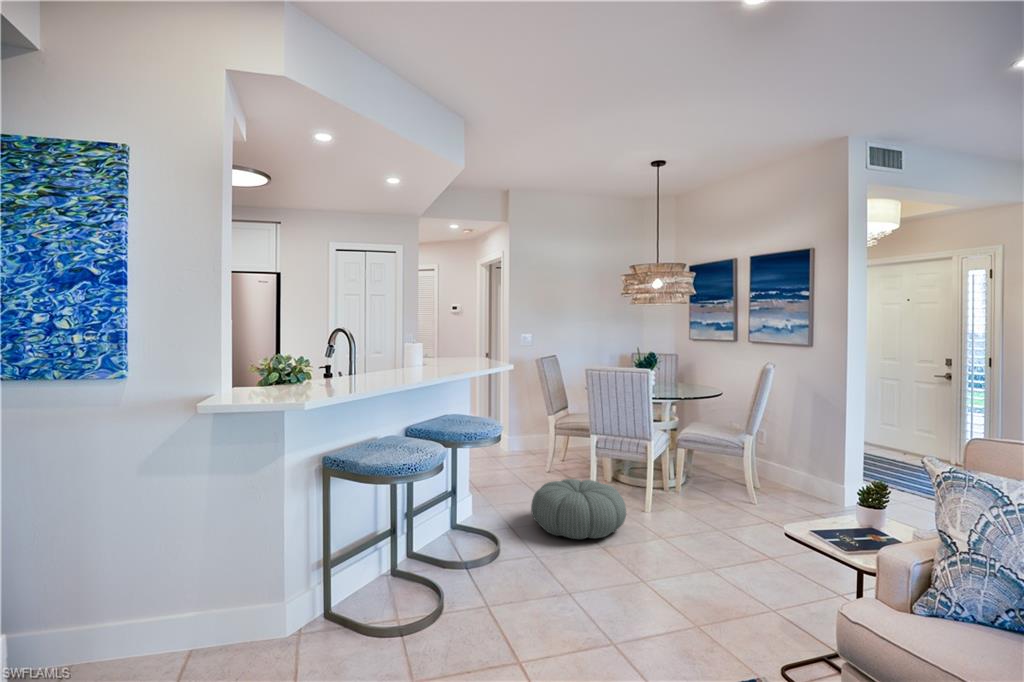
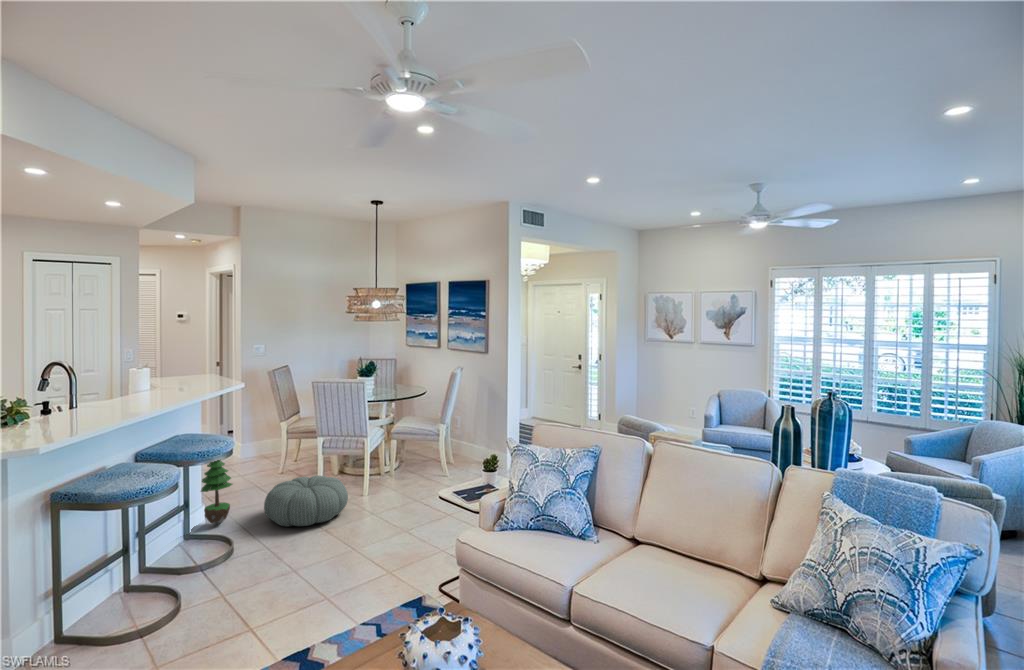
potted tree: none [469,430,501,520] -> present [201,460,232,525]

